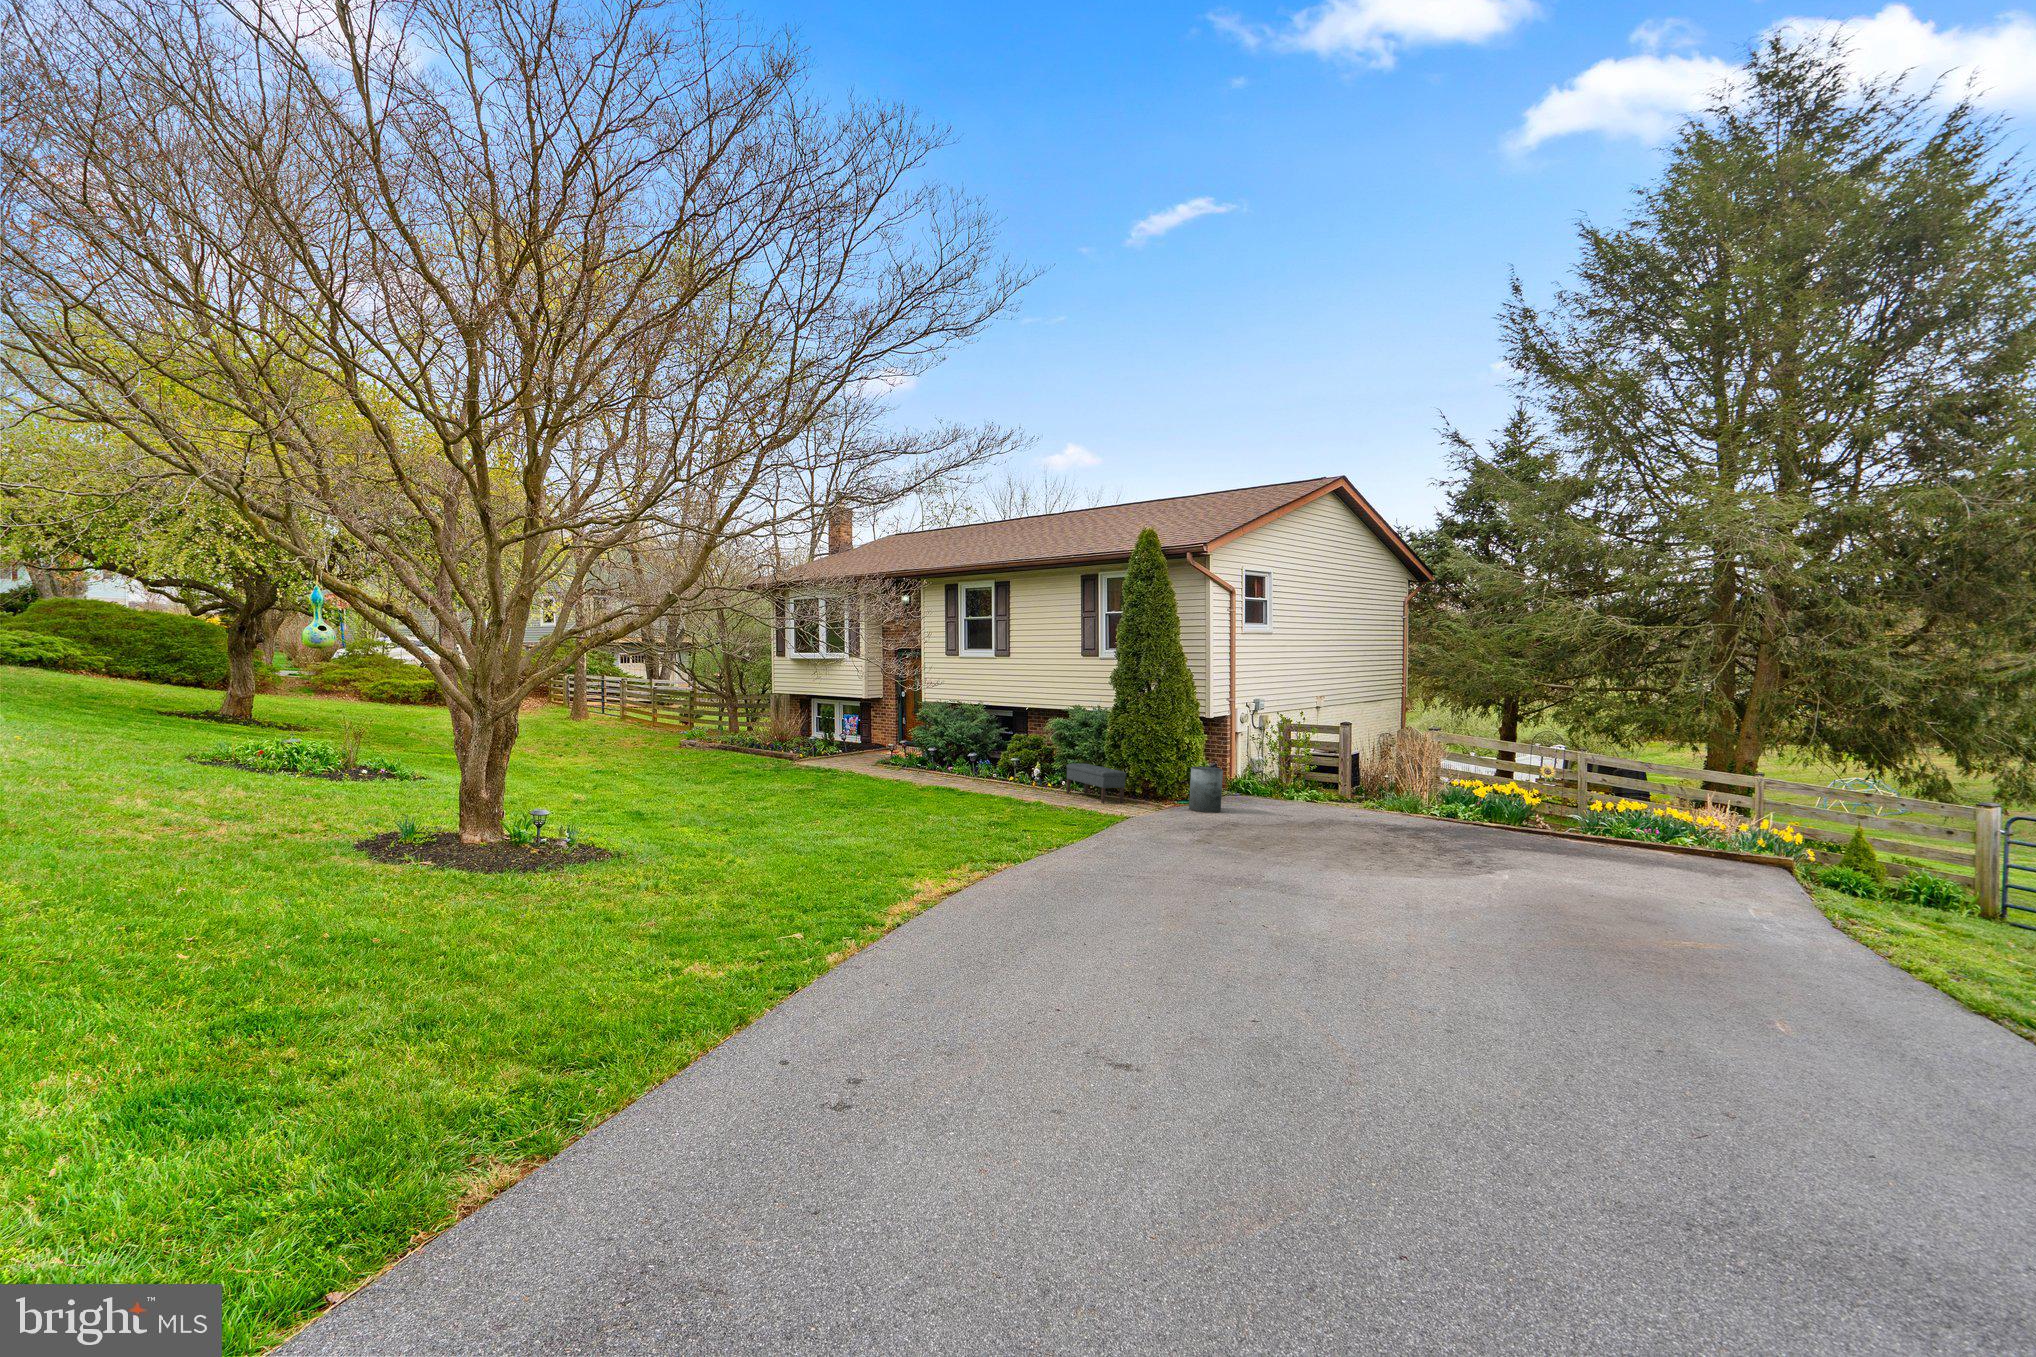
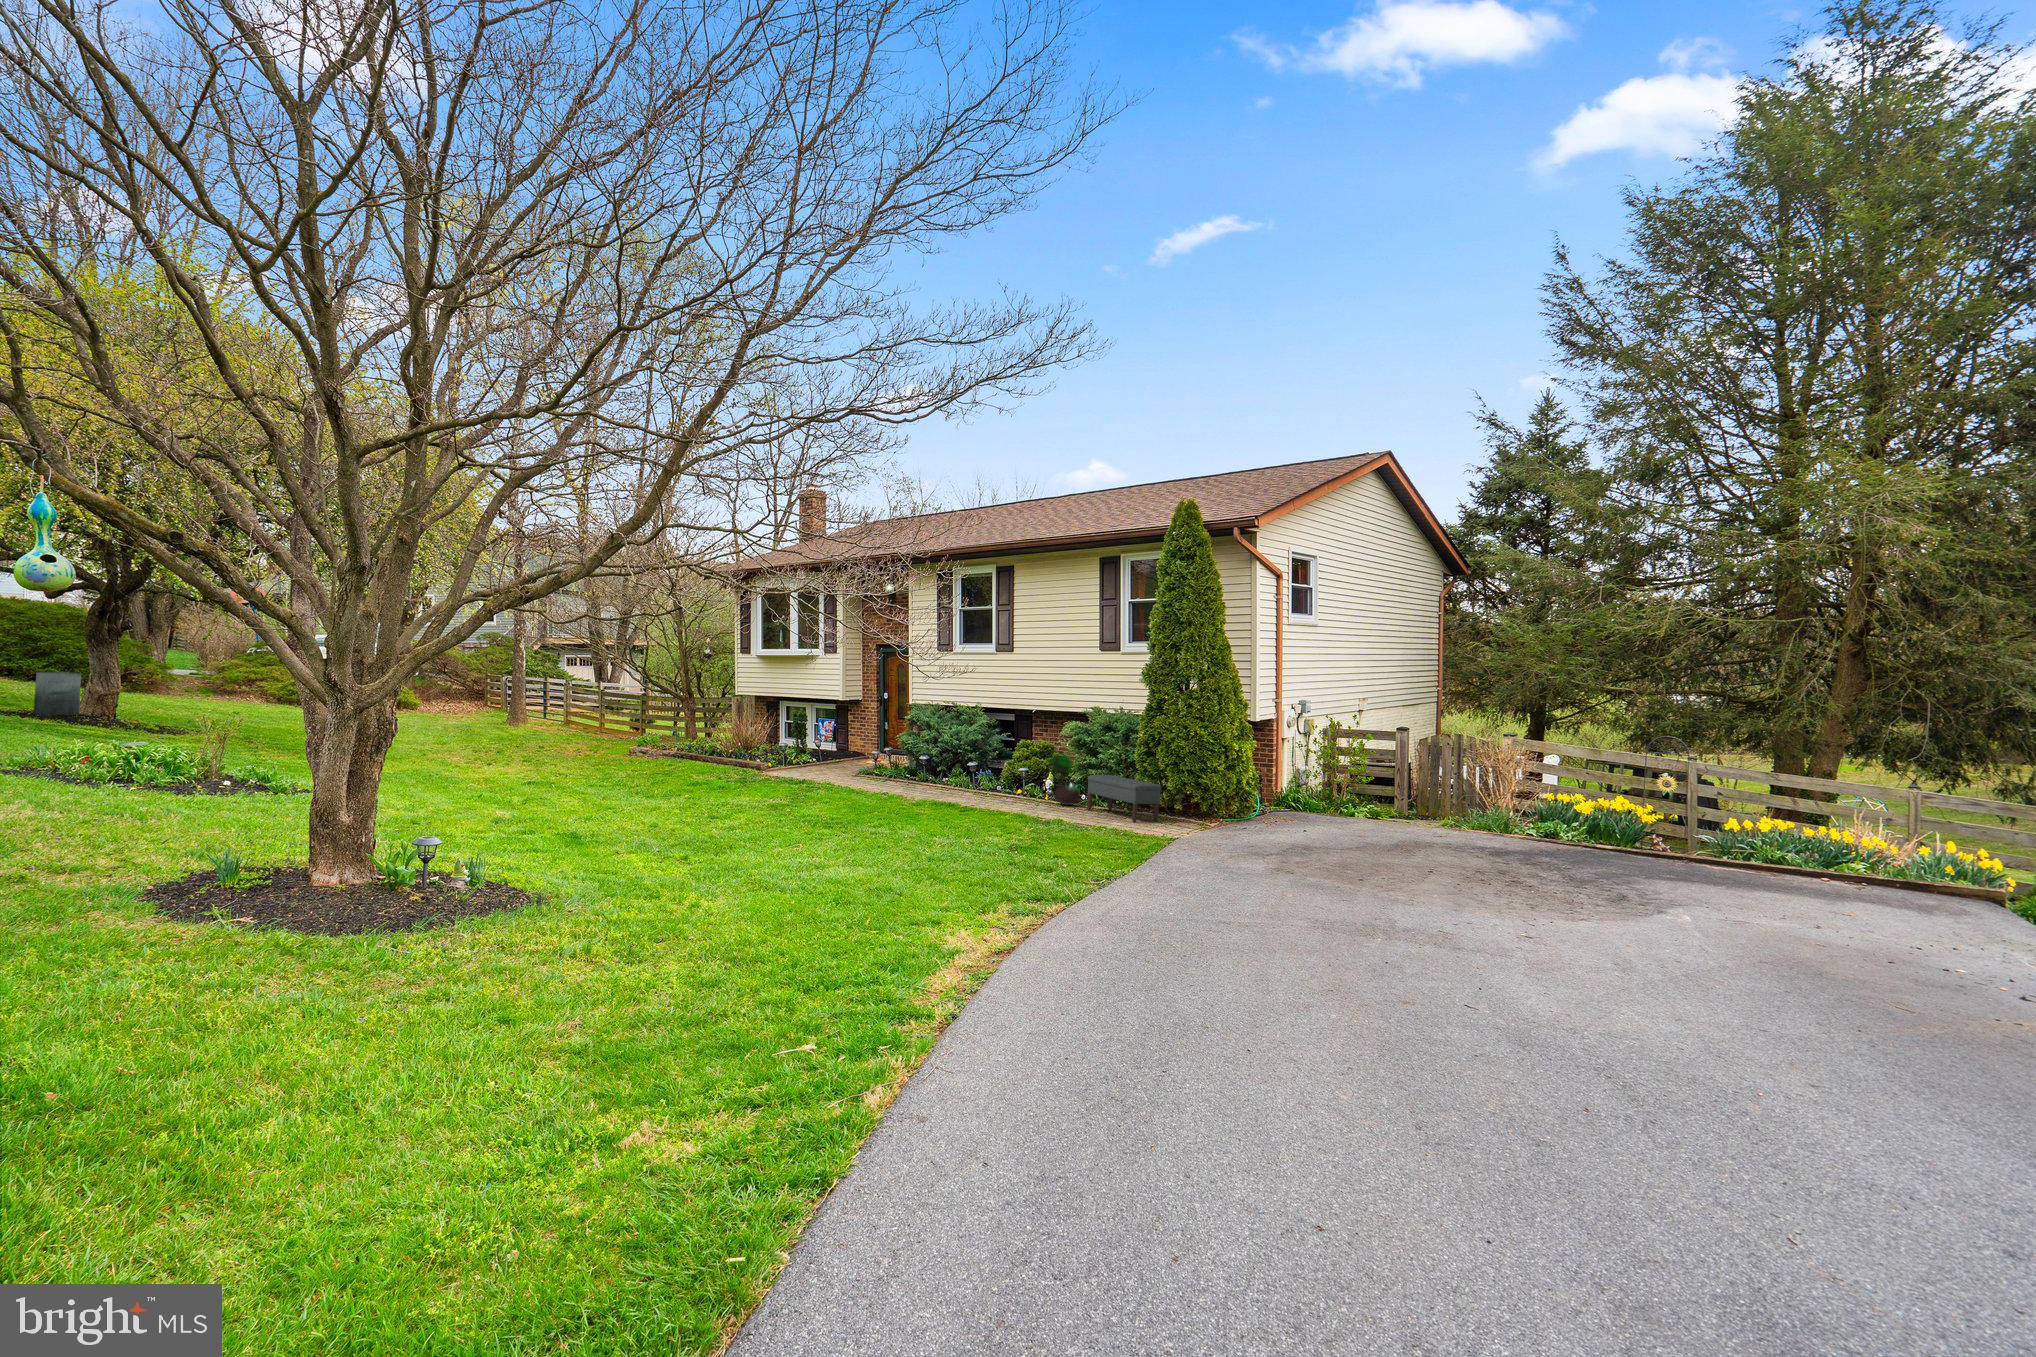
potted tree: none [1030,739,1062,790] -> present [1048,752,1080,805]
trash can: present [1189,767,1223,813] -> present [34,672,81,715]

